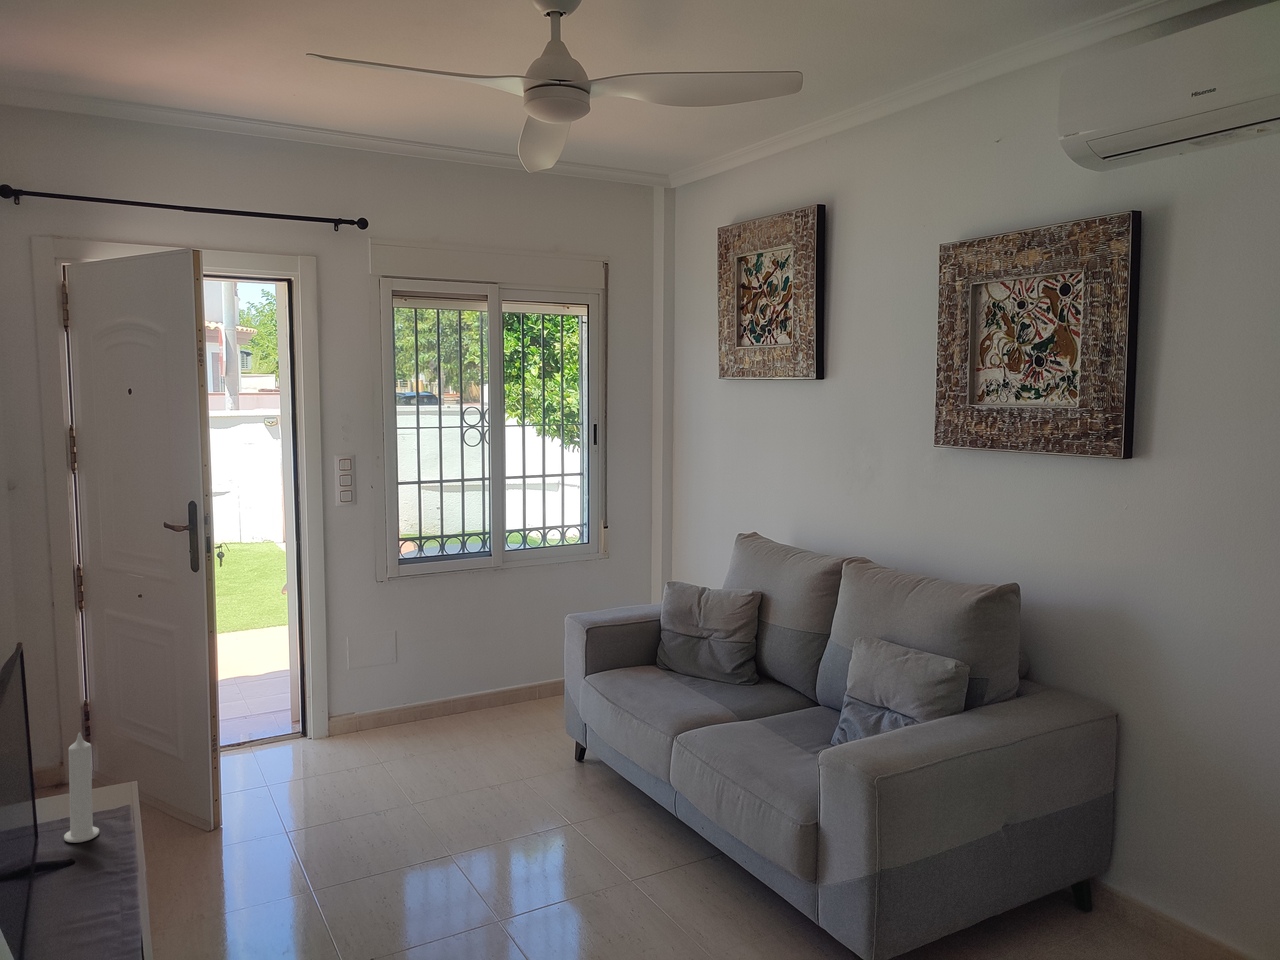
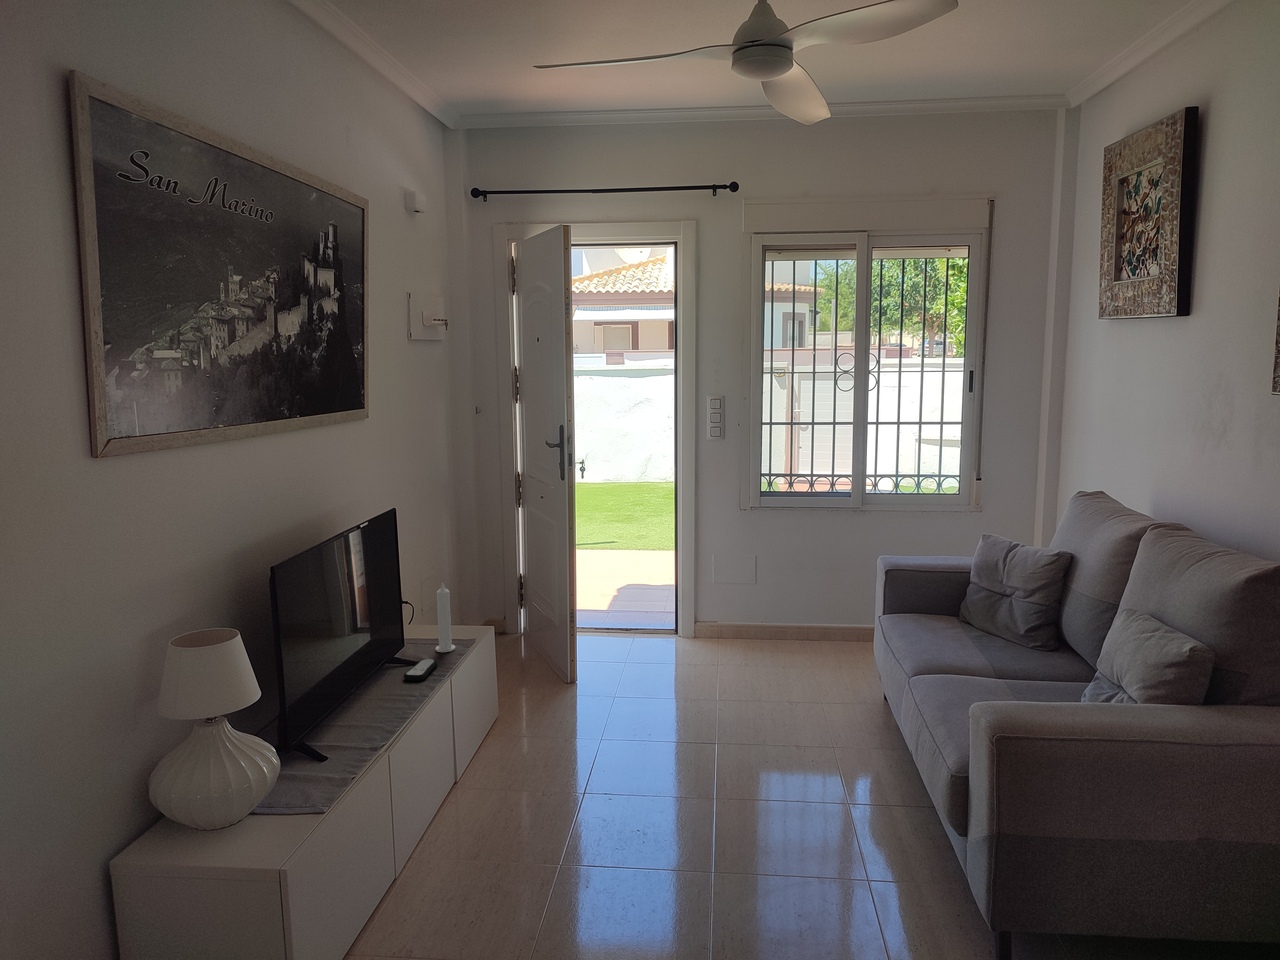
remote control: none [62,855,105,900] -> present [403,659,438,681]

